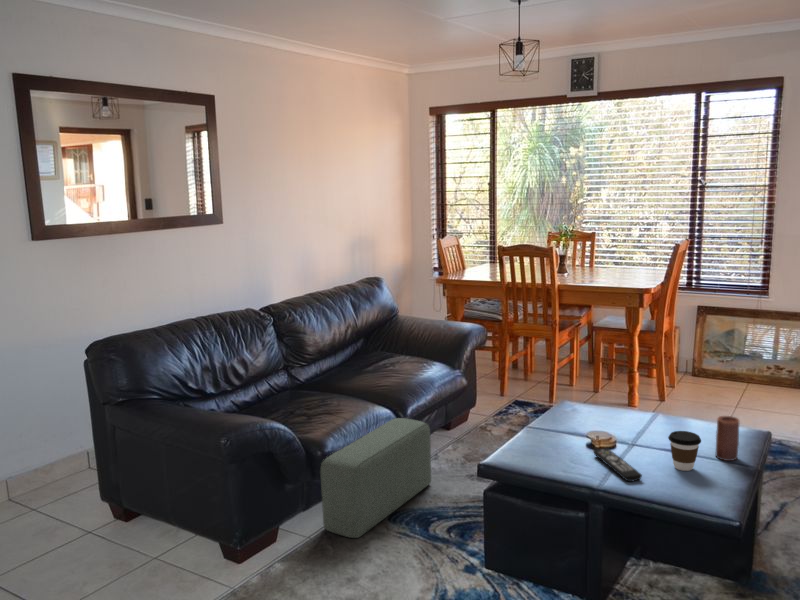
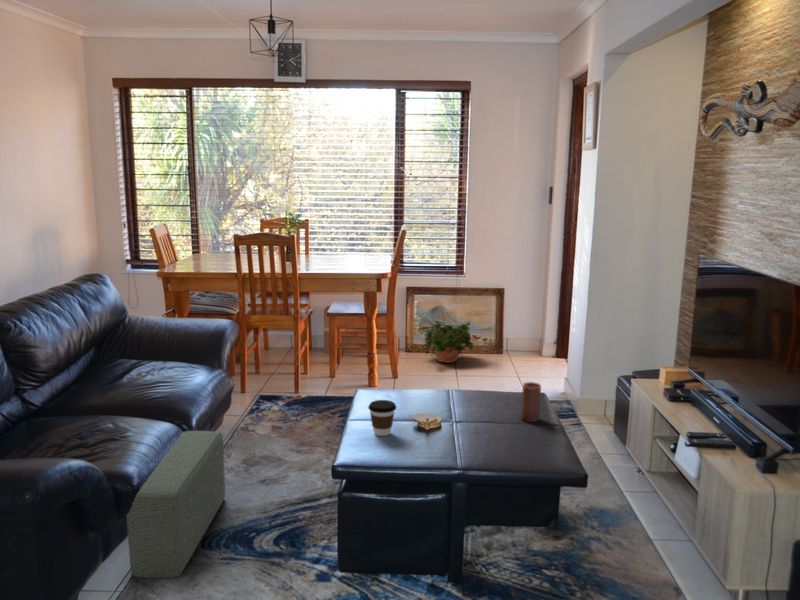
potted plant: none [703,345,771,398] -> present [421,321,473,362]
coffee cup: present [668,431,701,471] -> present [368,400,396,436]
remote control: present [593,449,642,481] -> none [428,428,486,455]

